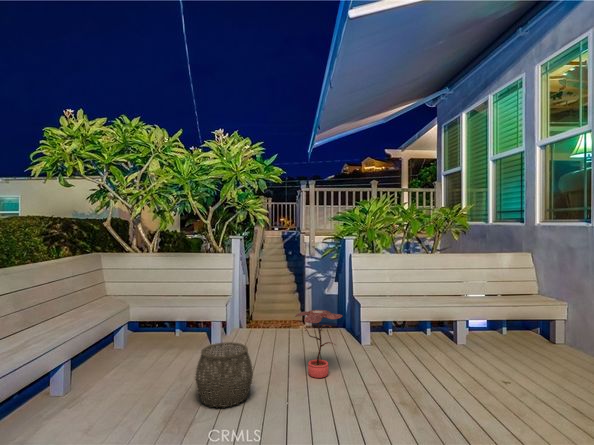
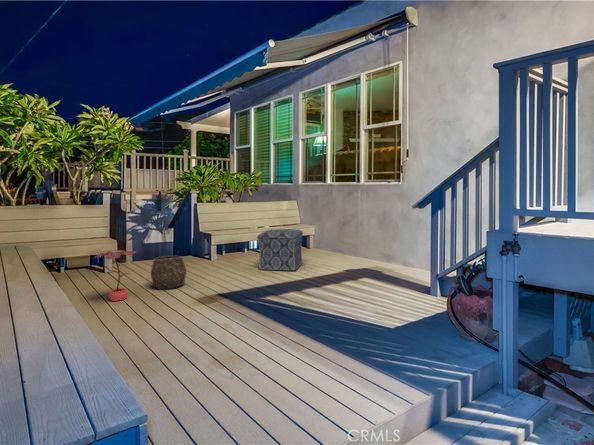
potted plant: present [295,310,342,378] -> present [94,250,136,301]
ottoman: none [401,314,515,427] -> present [257,229,303,271]

